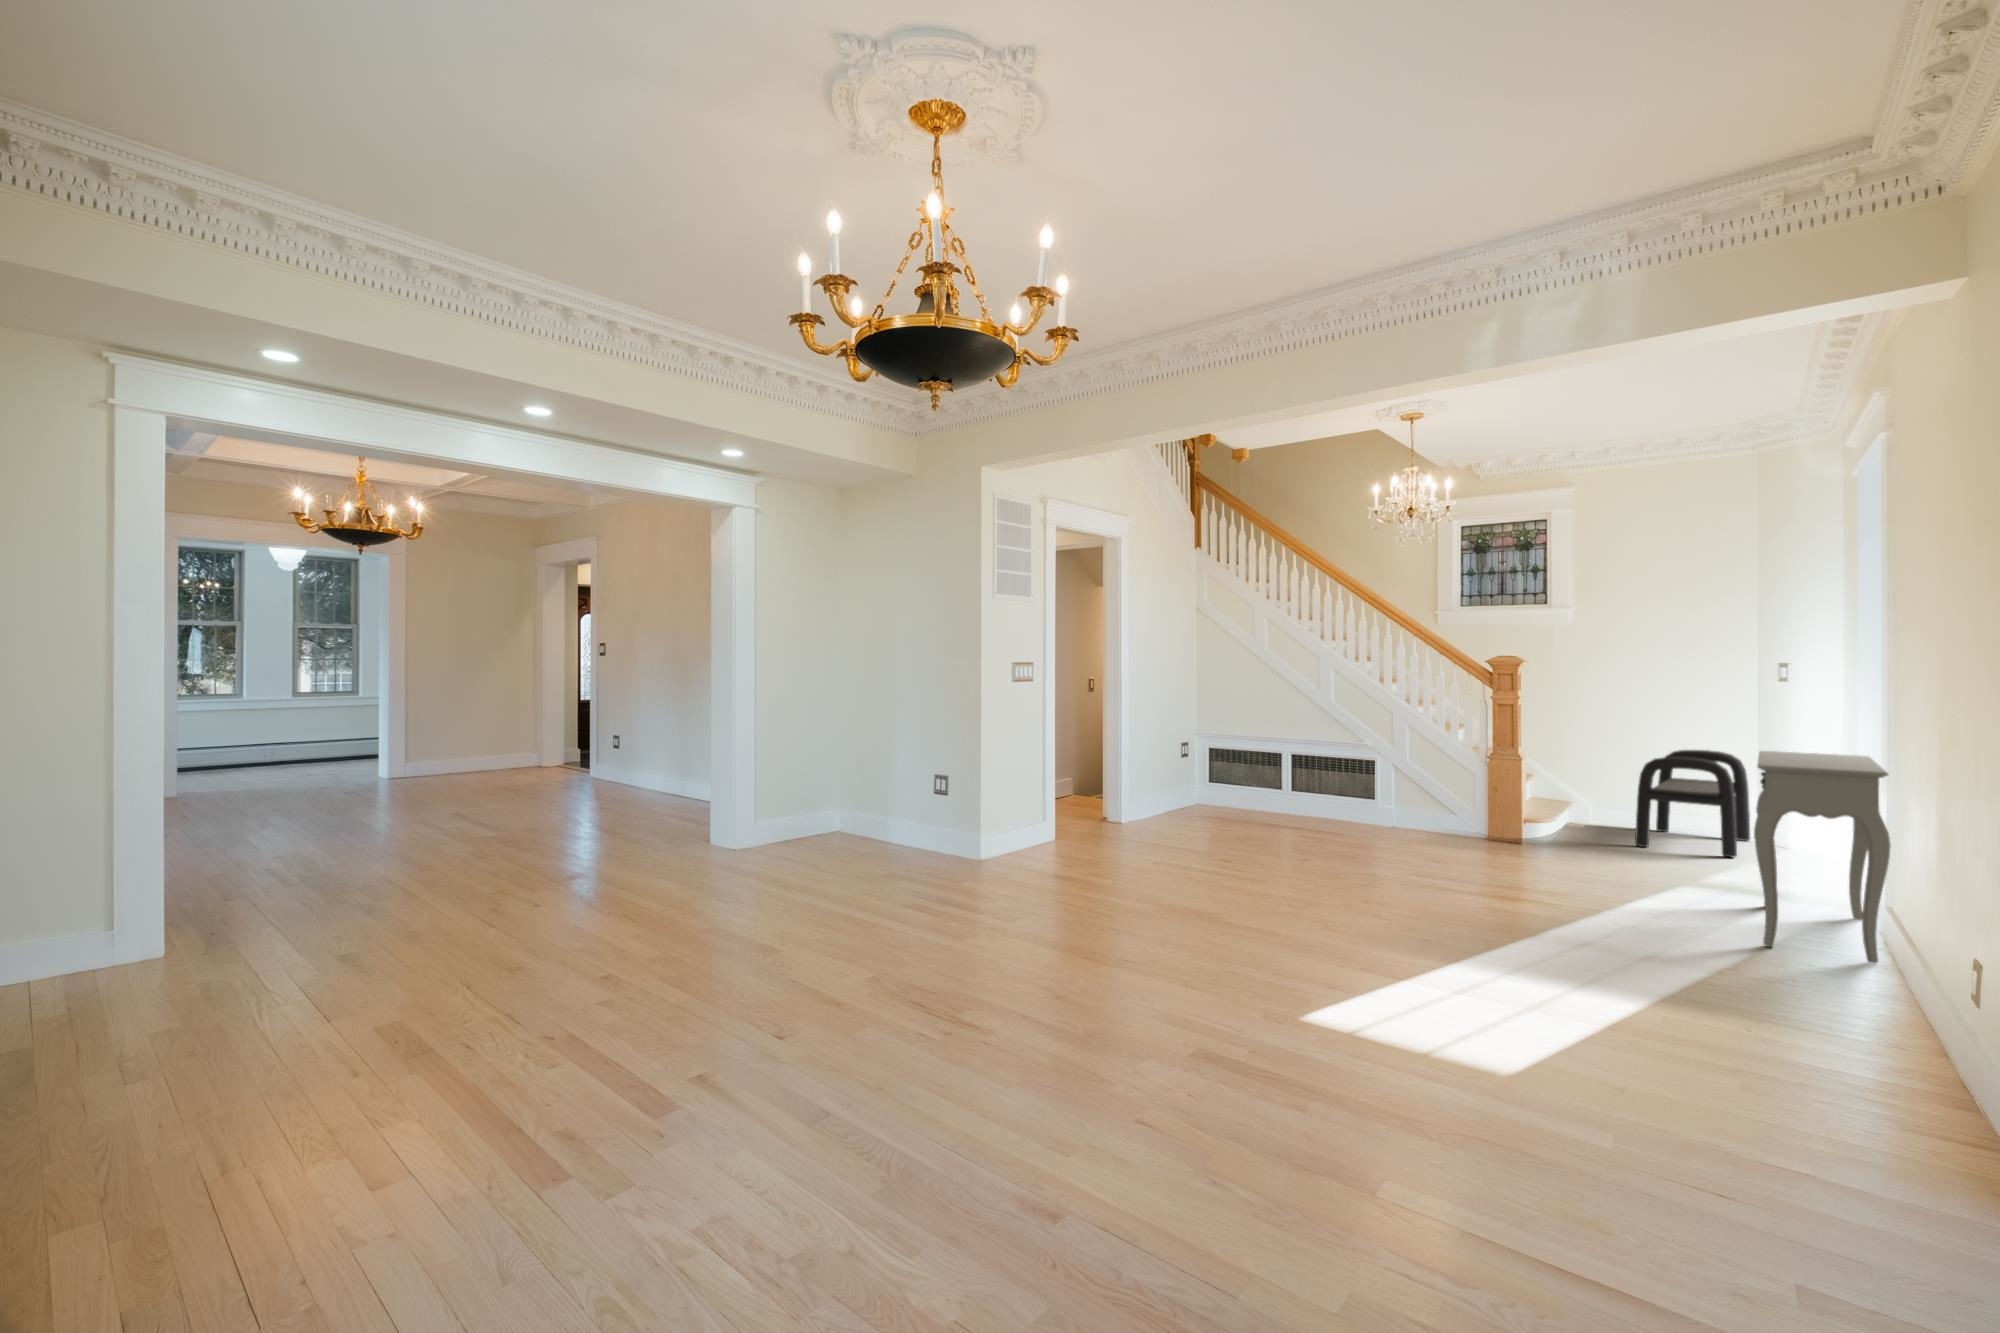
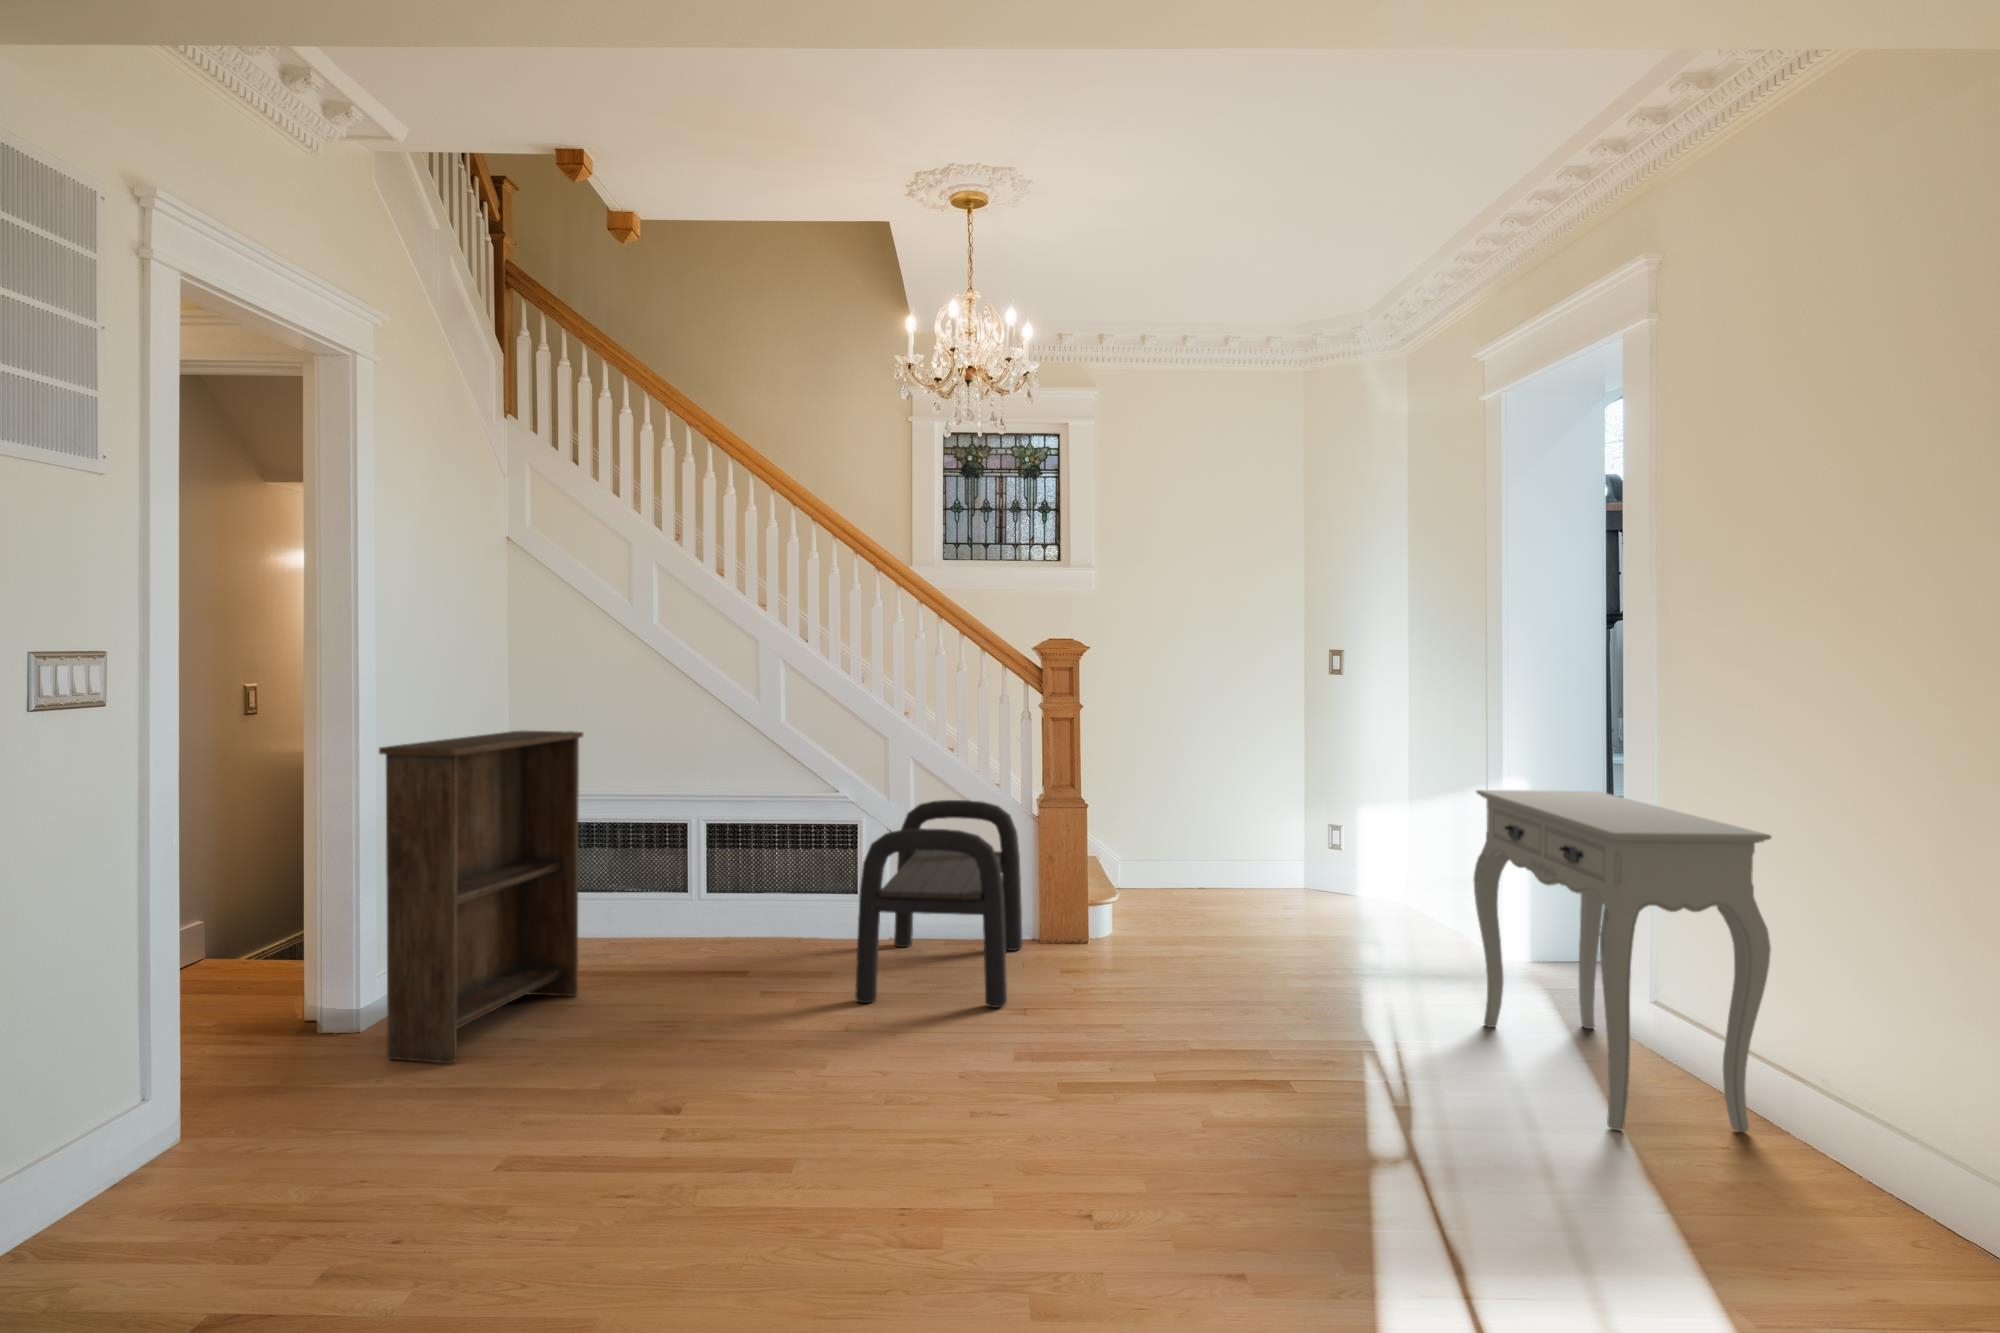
bookshelf: none [1129,700,1219,837] -> present [379,730,583,1063]
bench: present [1635,750,1750,857] -> present [855,800,1022,1008]

